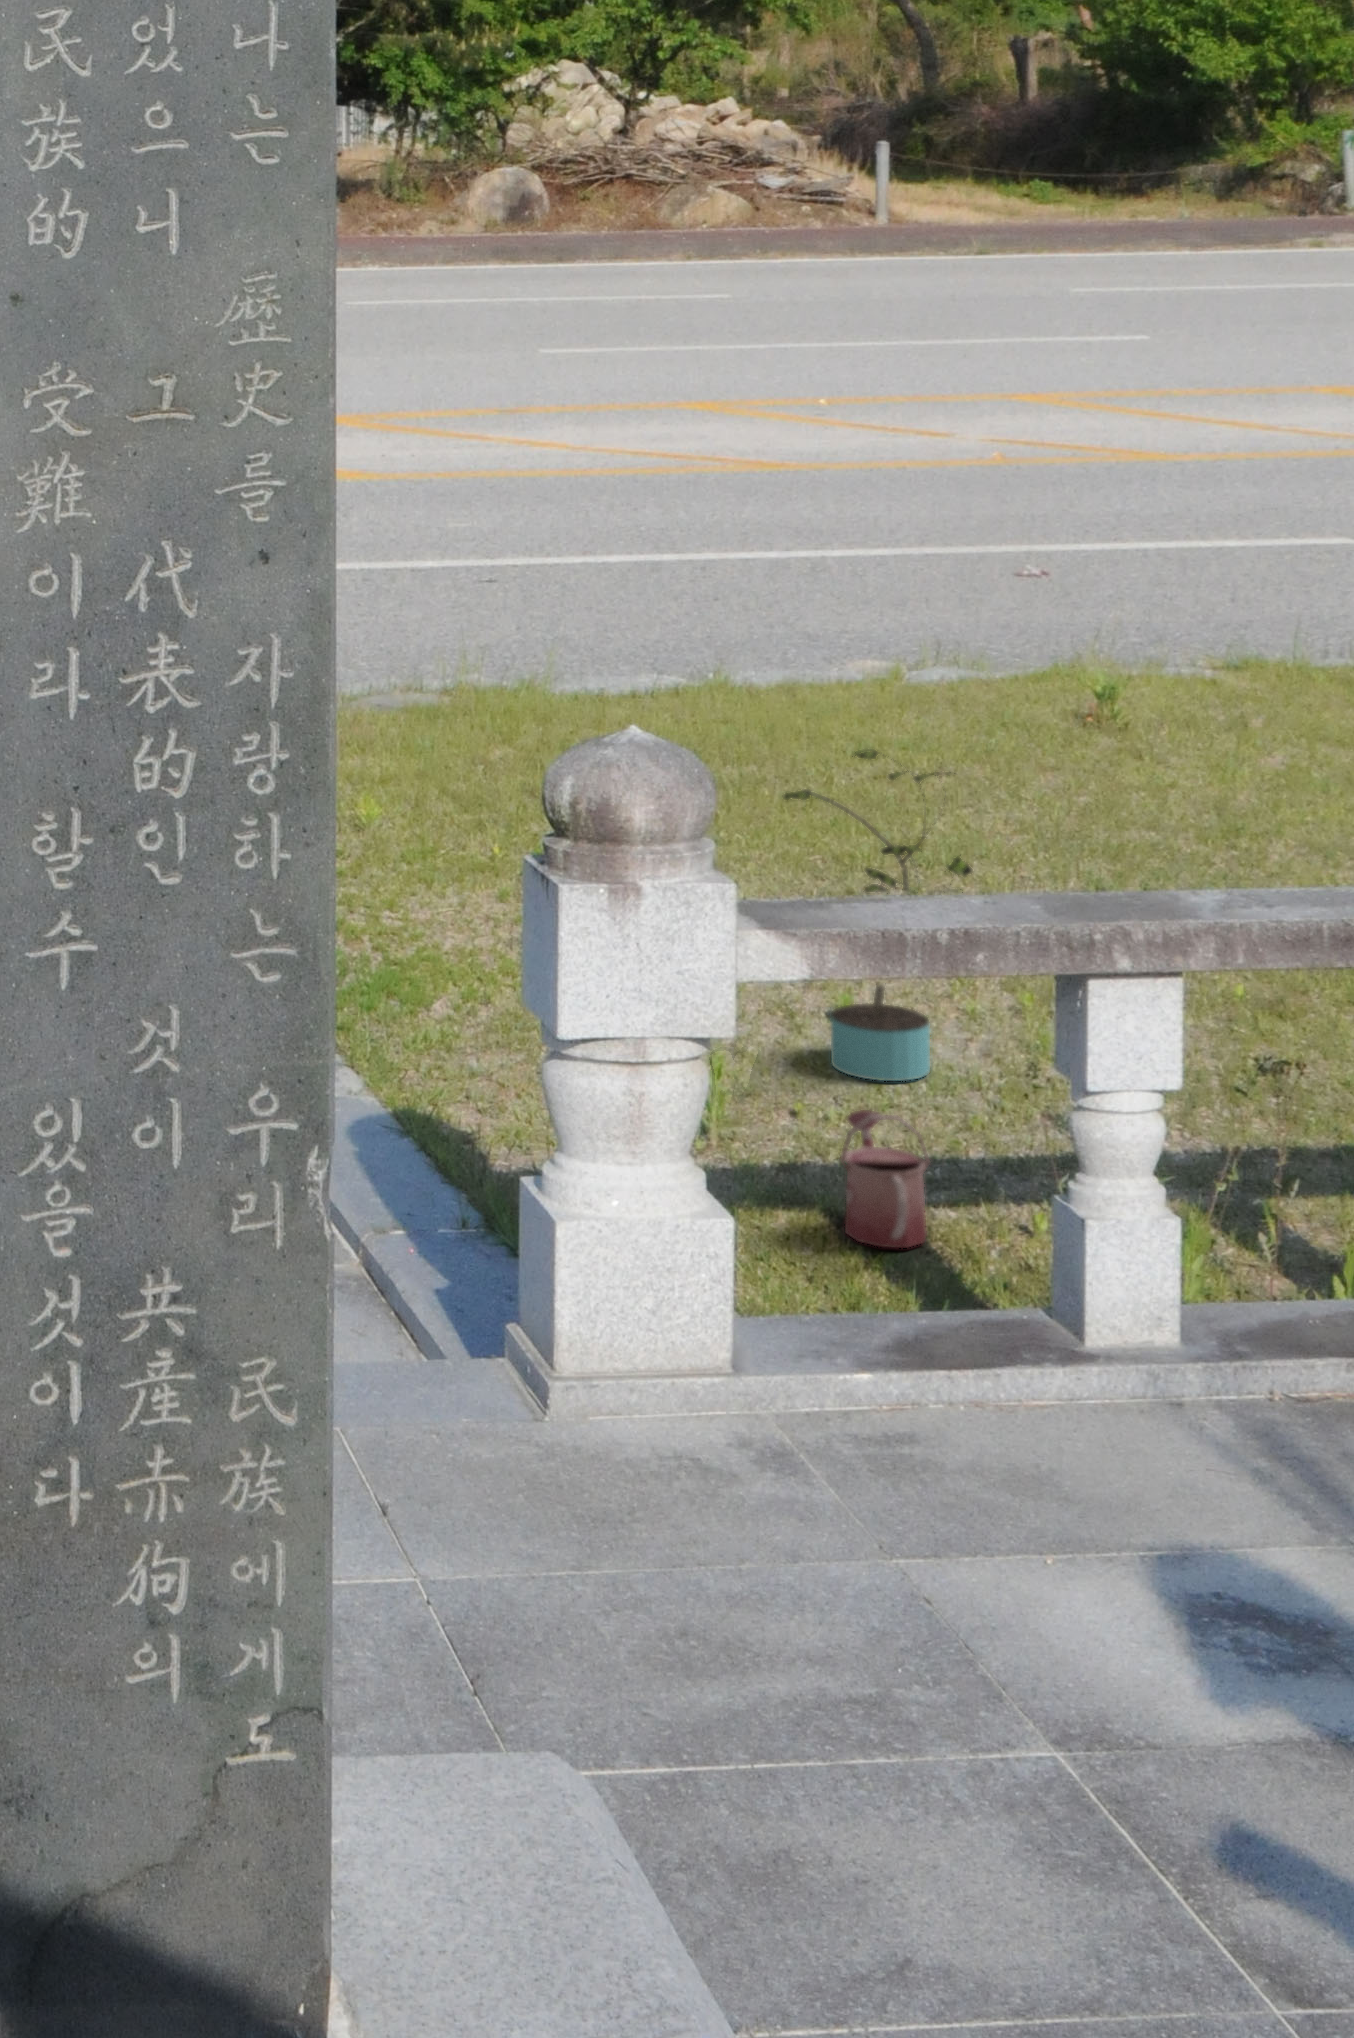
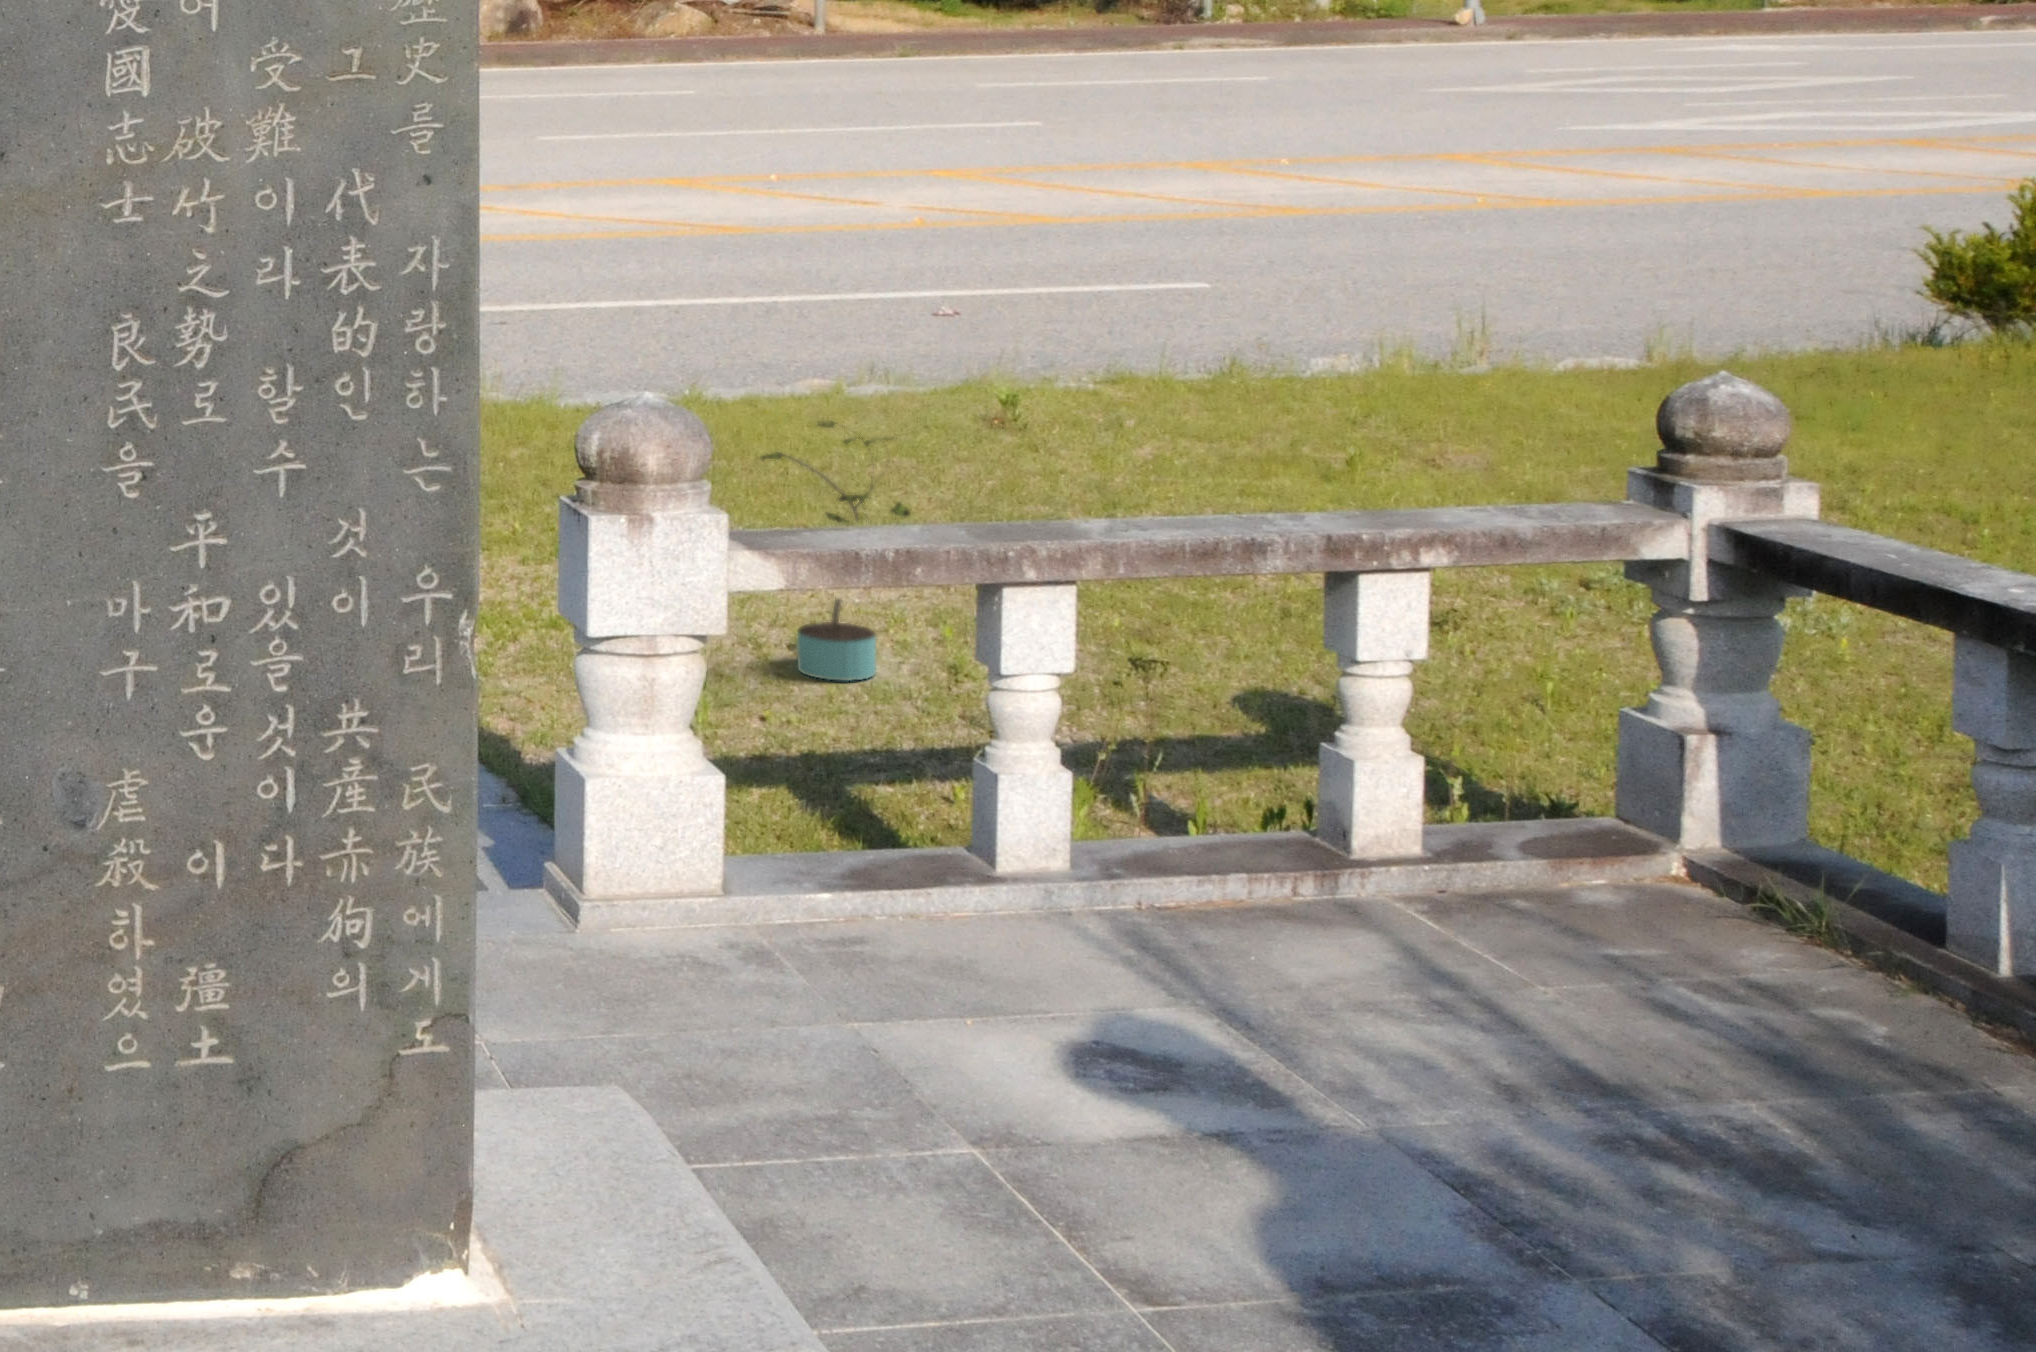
watering can: present [840,1110,930,1248] -> none [808,694,880,797]

